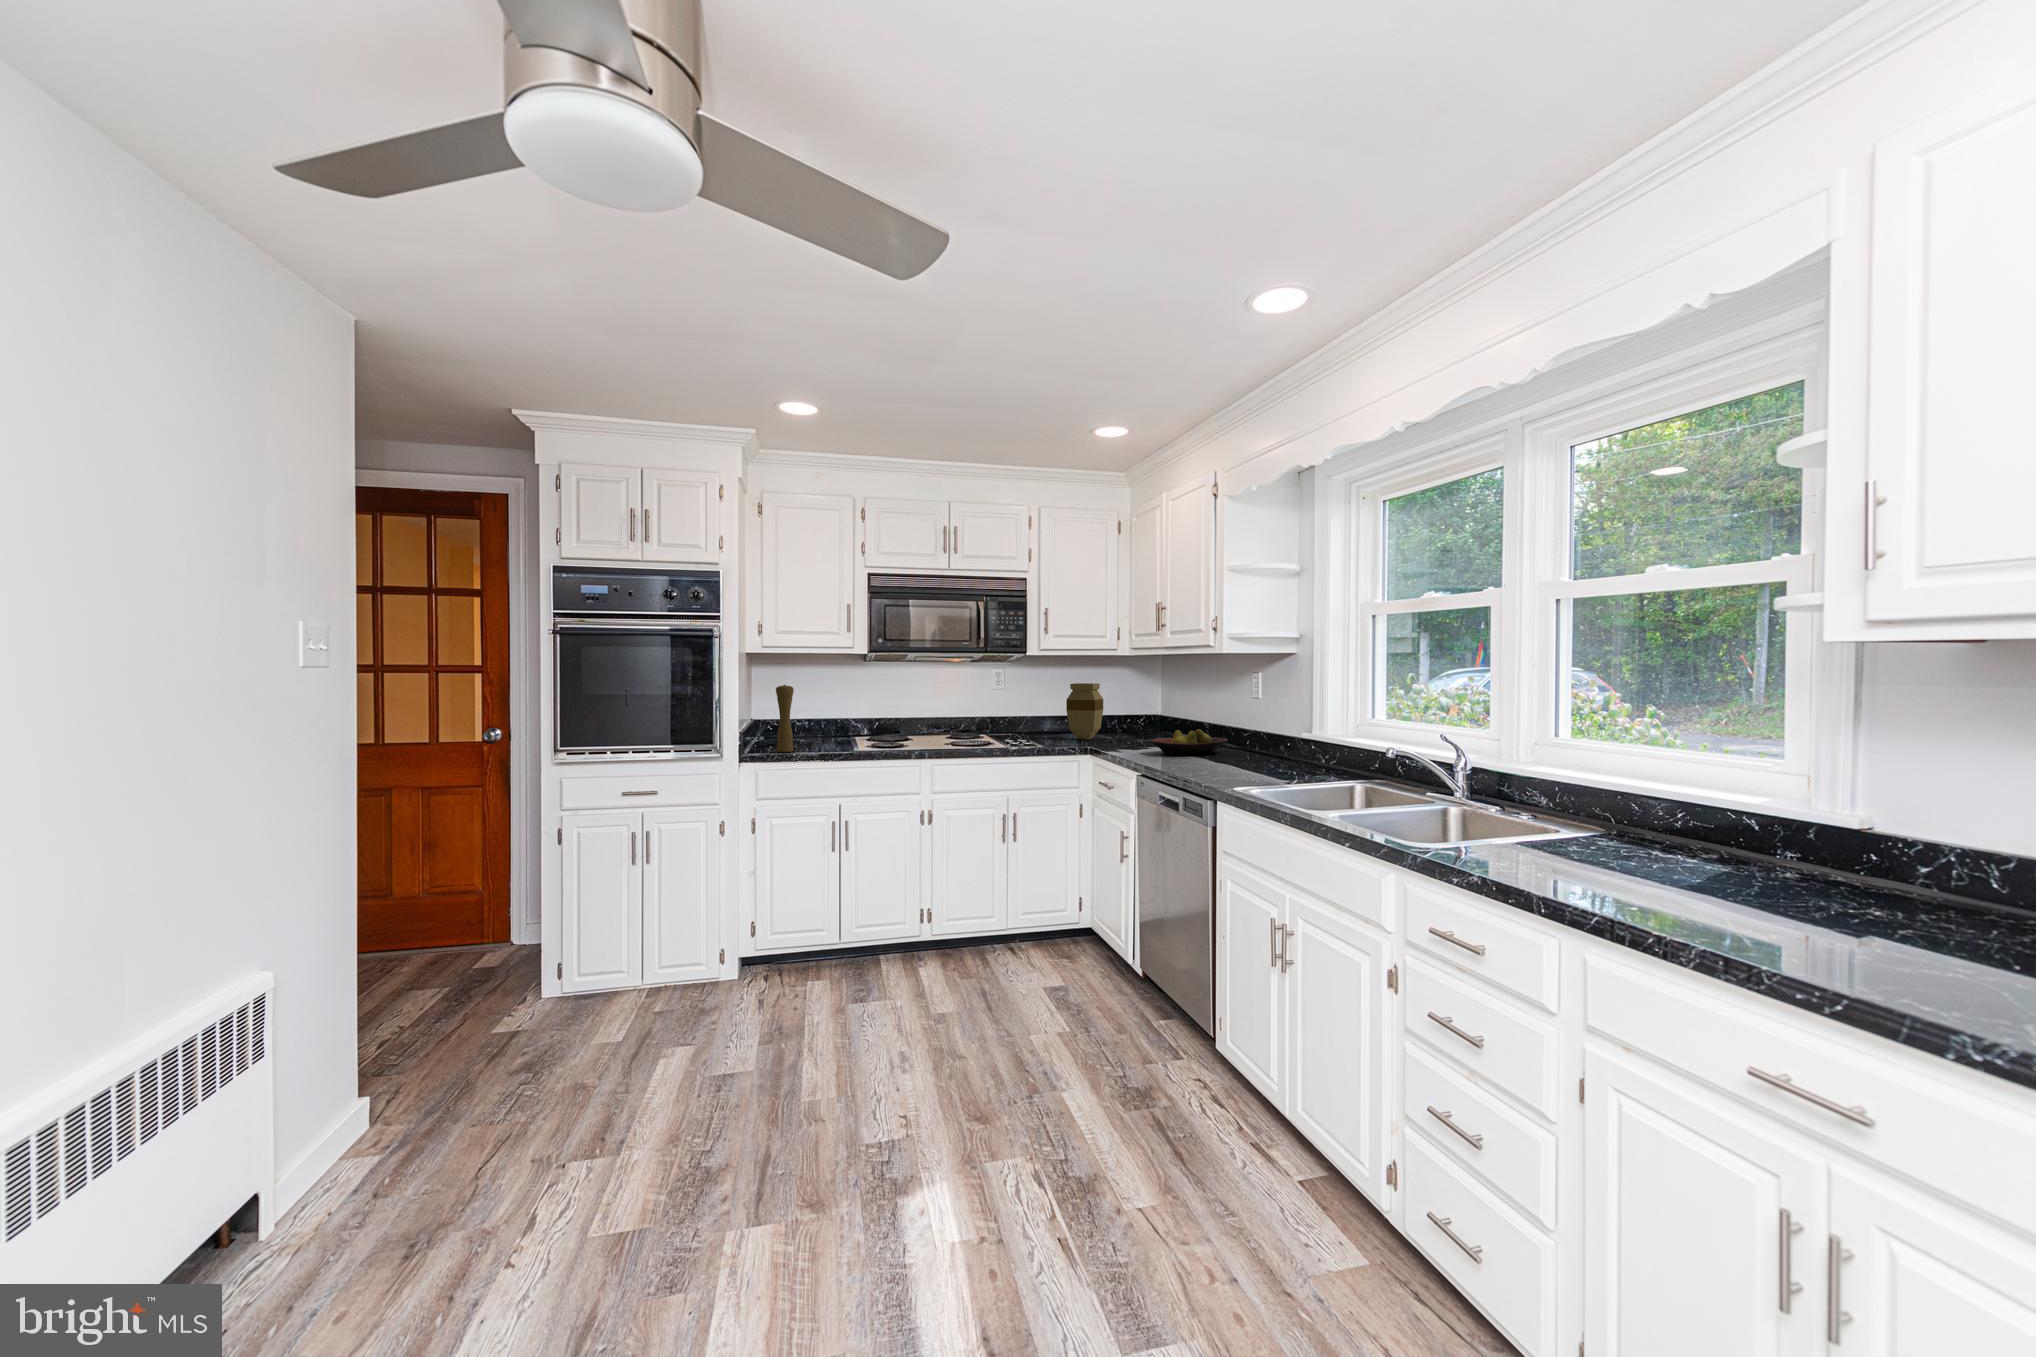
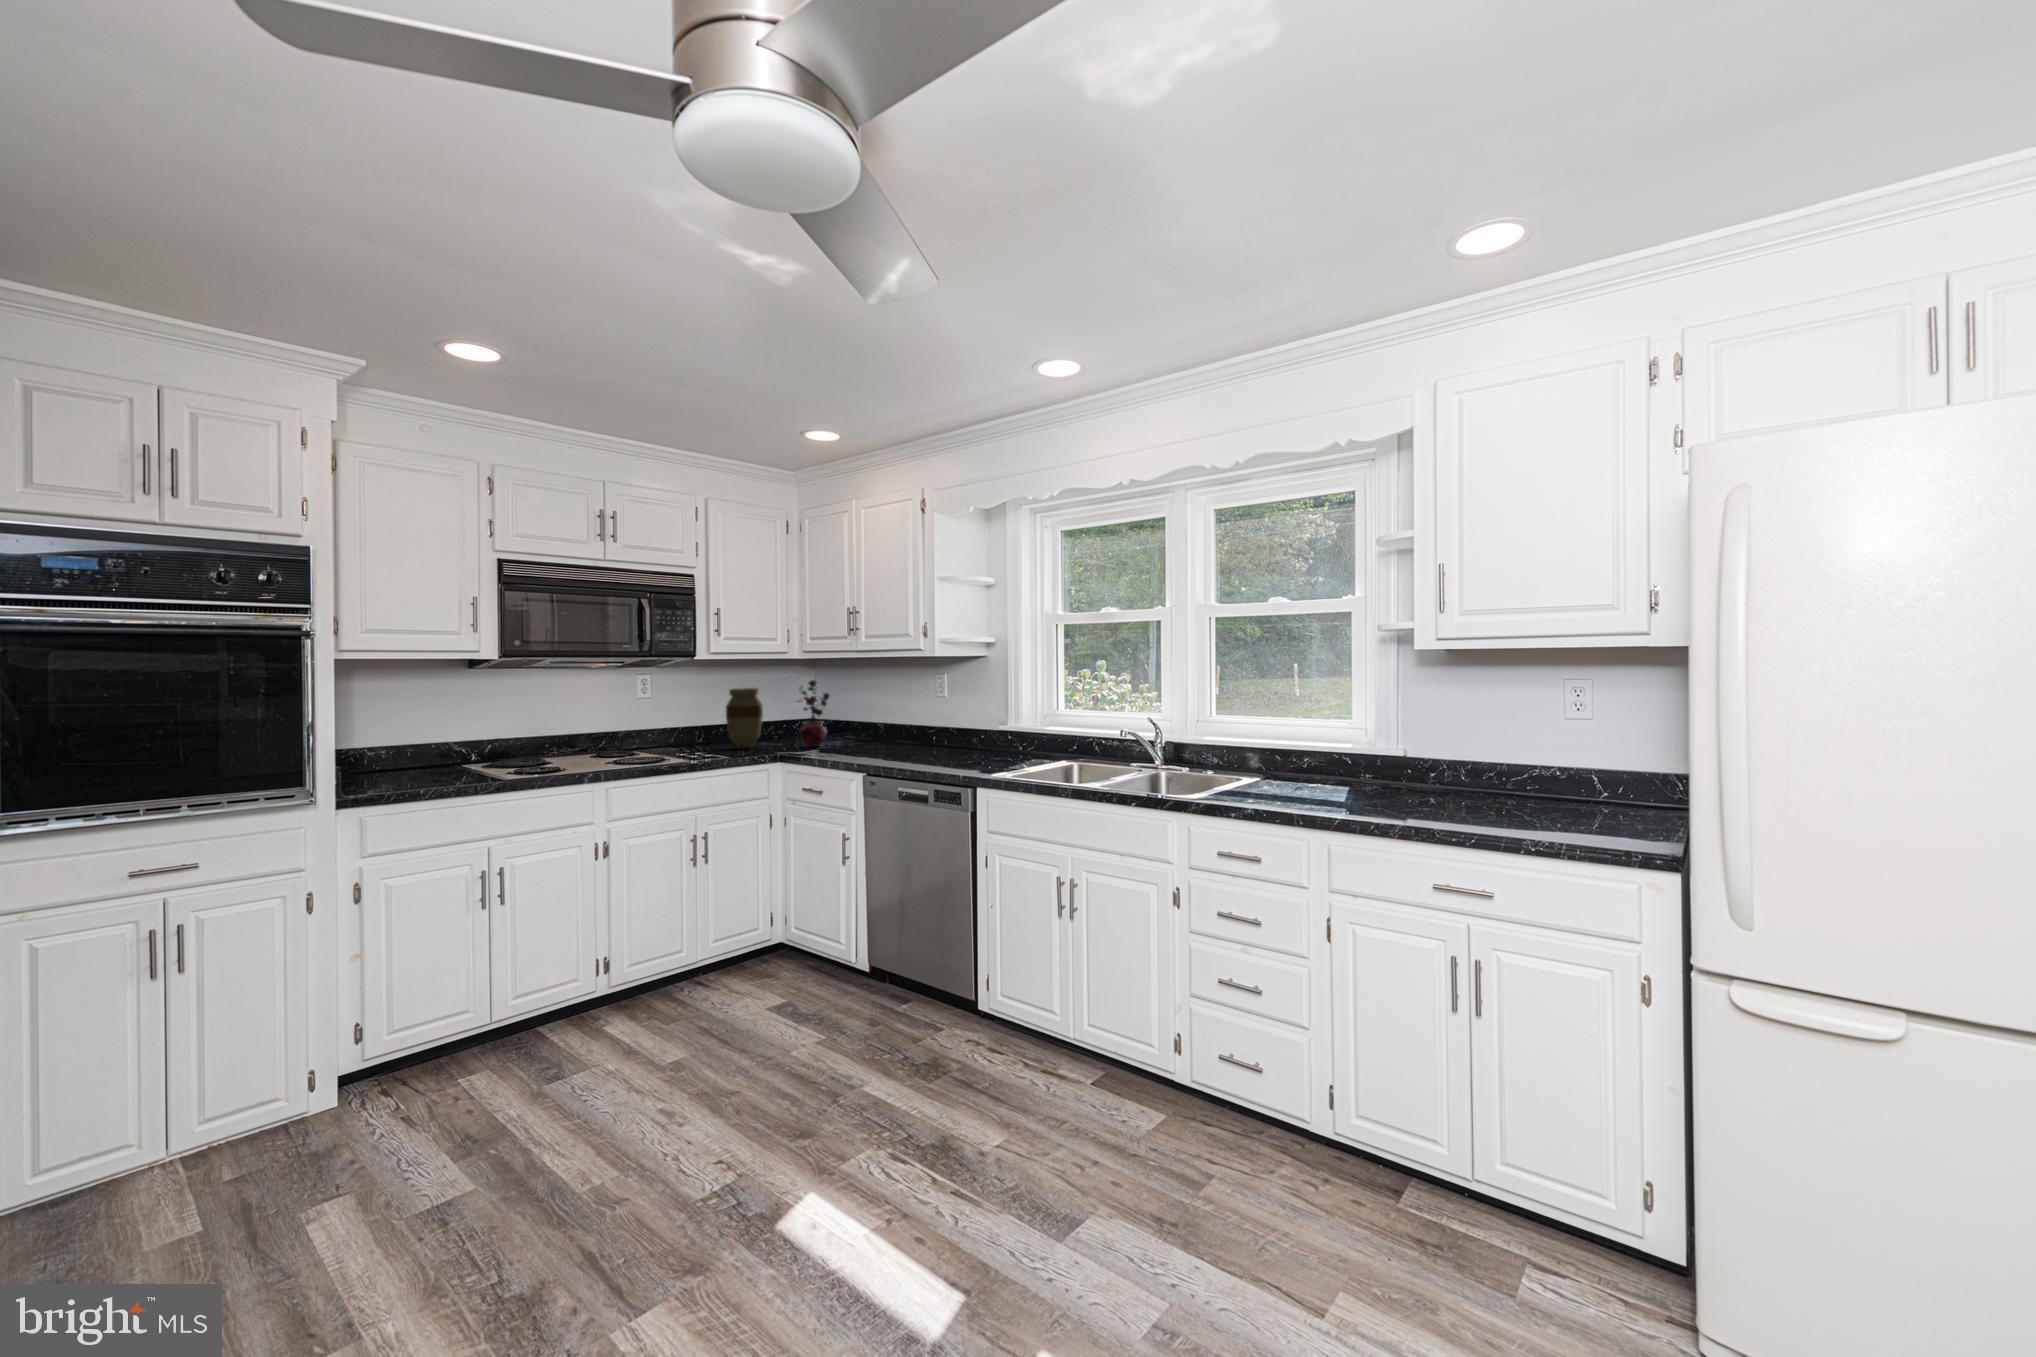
potted plant: none [1125,676,1164,743] -> present [797,680,830,747]
pepper mill: present [776,685,794,752] -> none [381,701,410,791]
fruit bowl: present [1151,729,1228,755] -> none [843,729,911,755]

